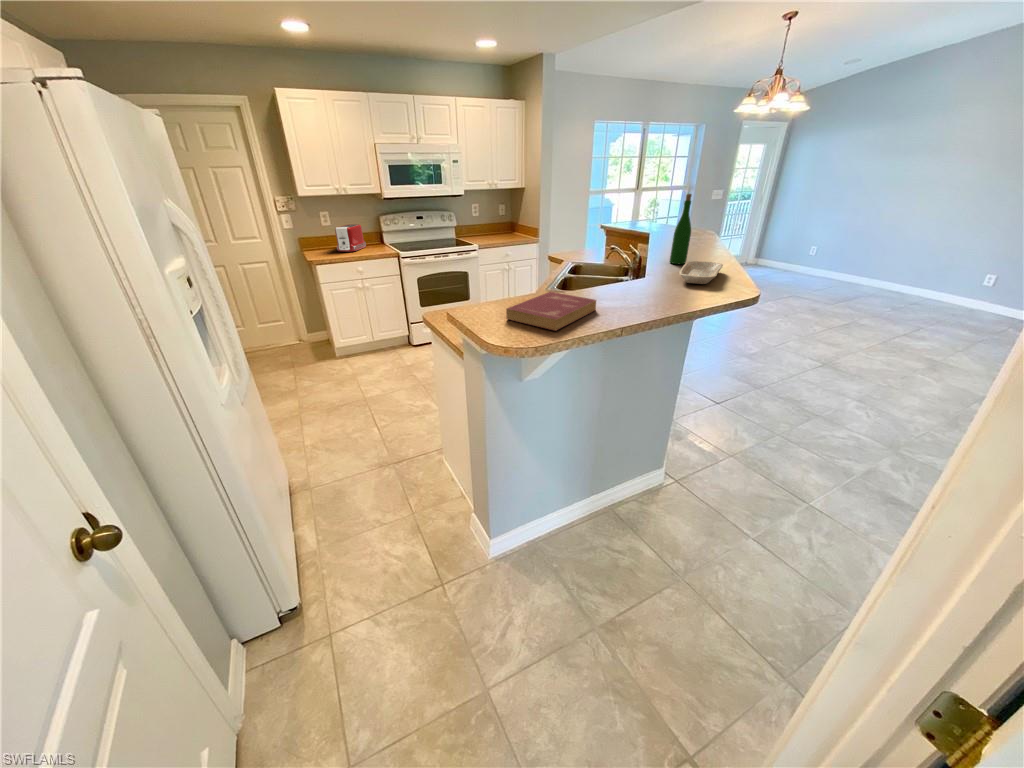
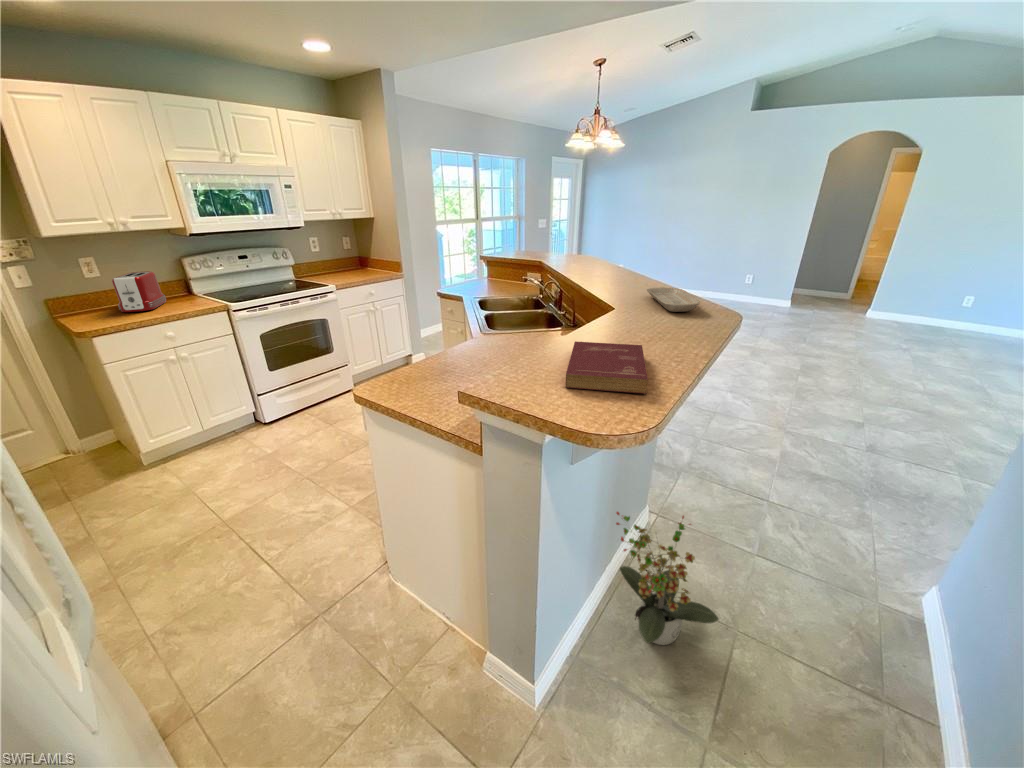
wine bottle: present [670,194,691,264] -> none [619,220,639,292]
potted plant: none [581,451,661,571] -> present [616,512,719,645]

